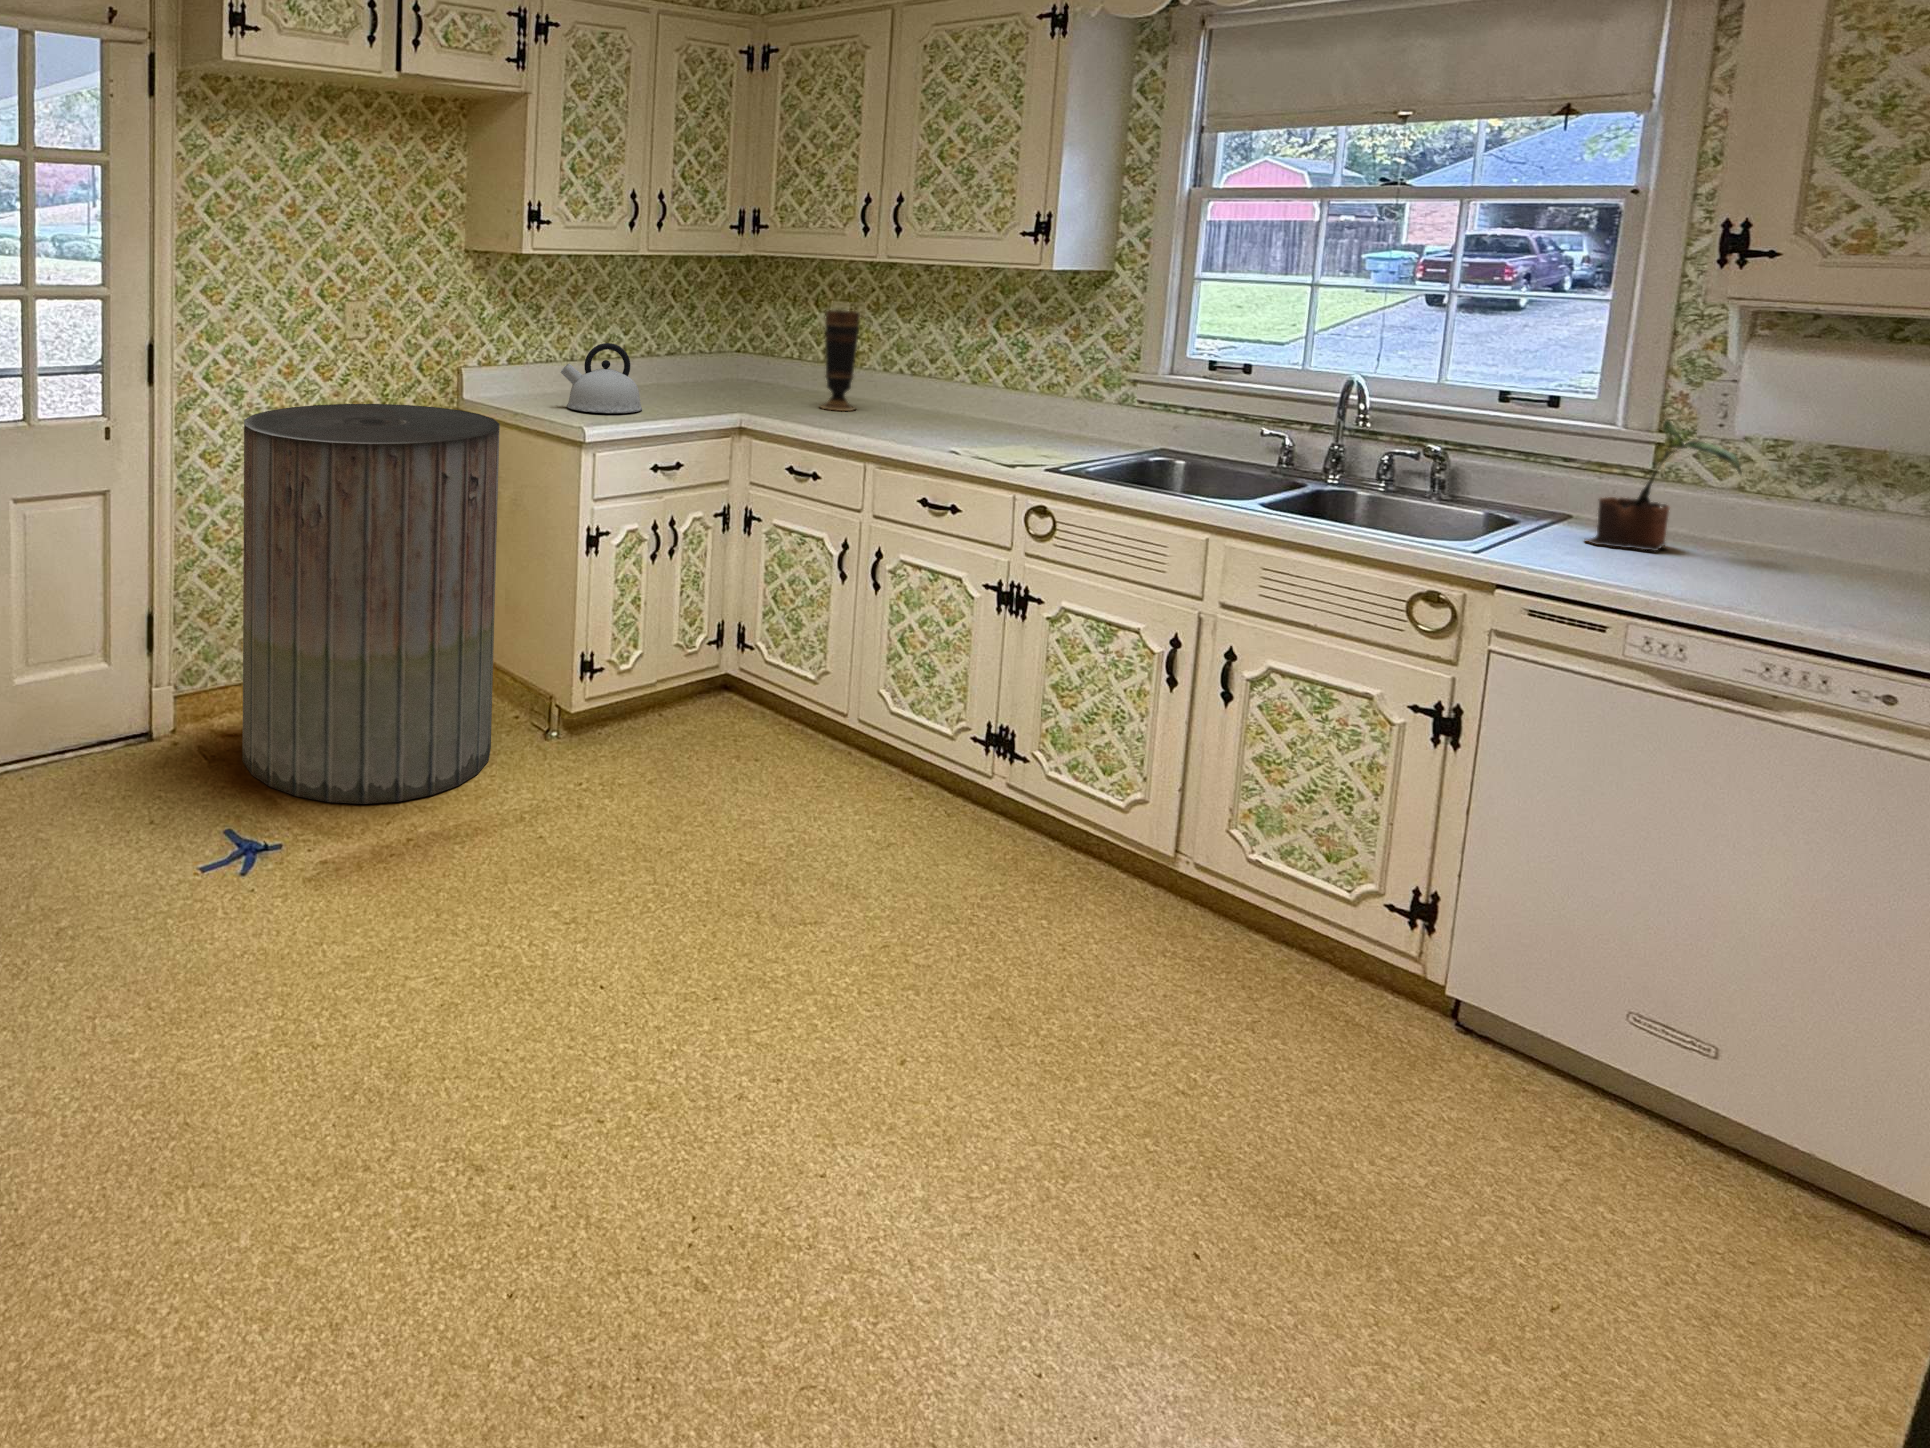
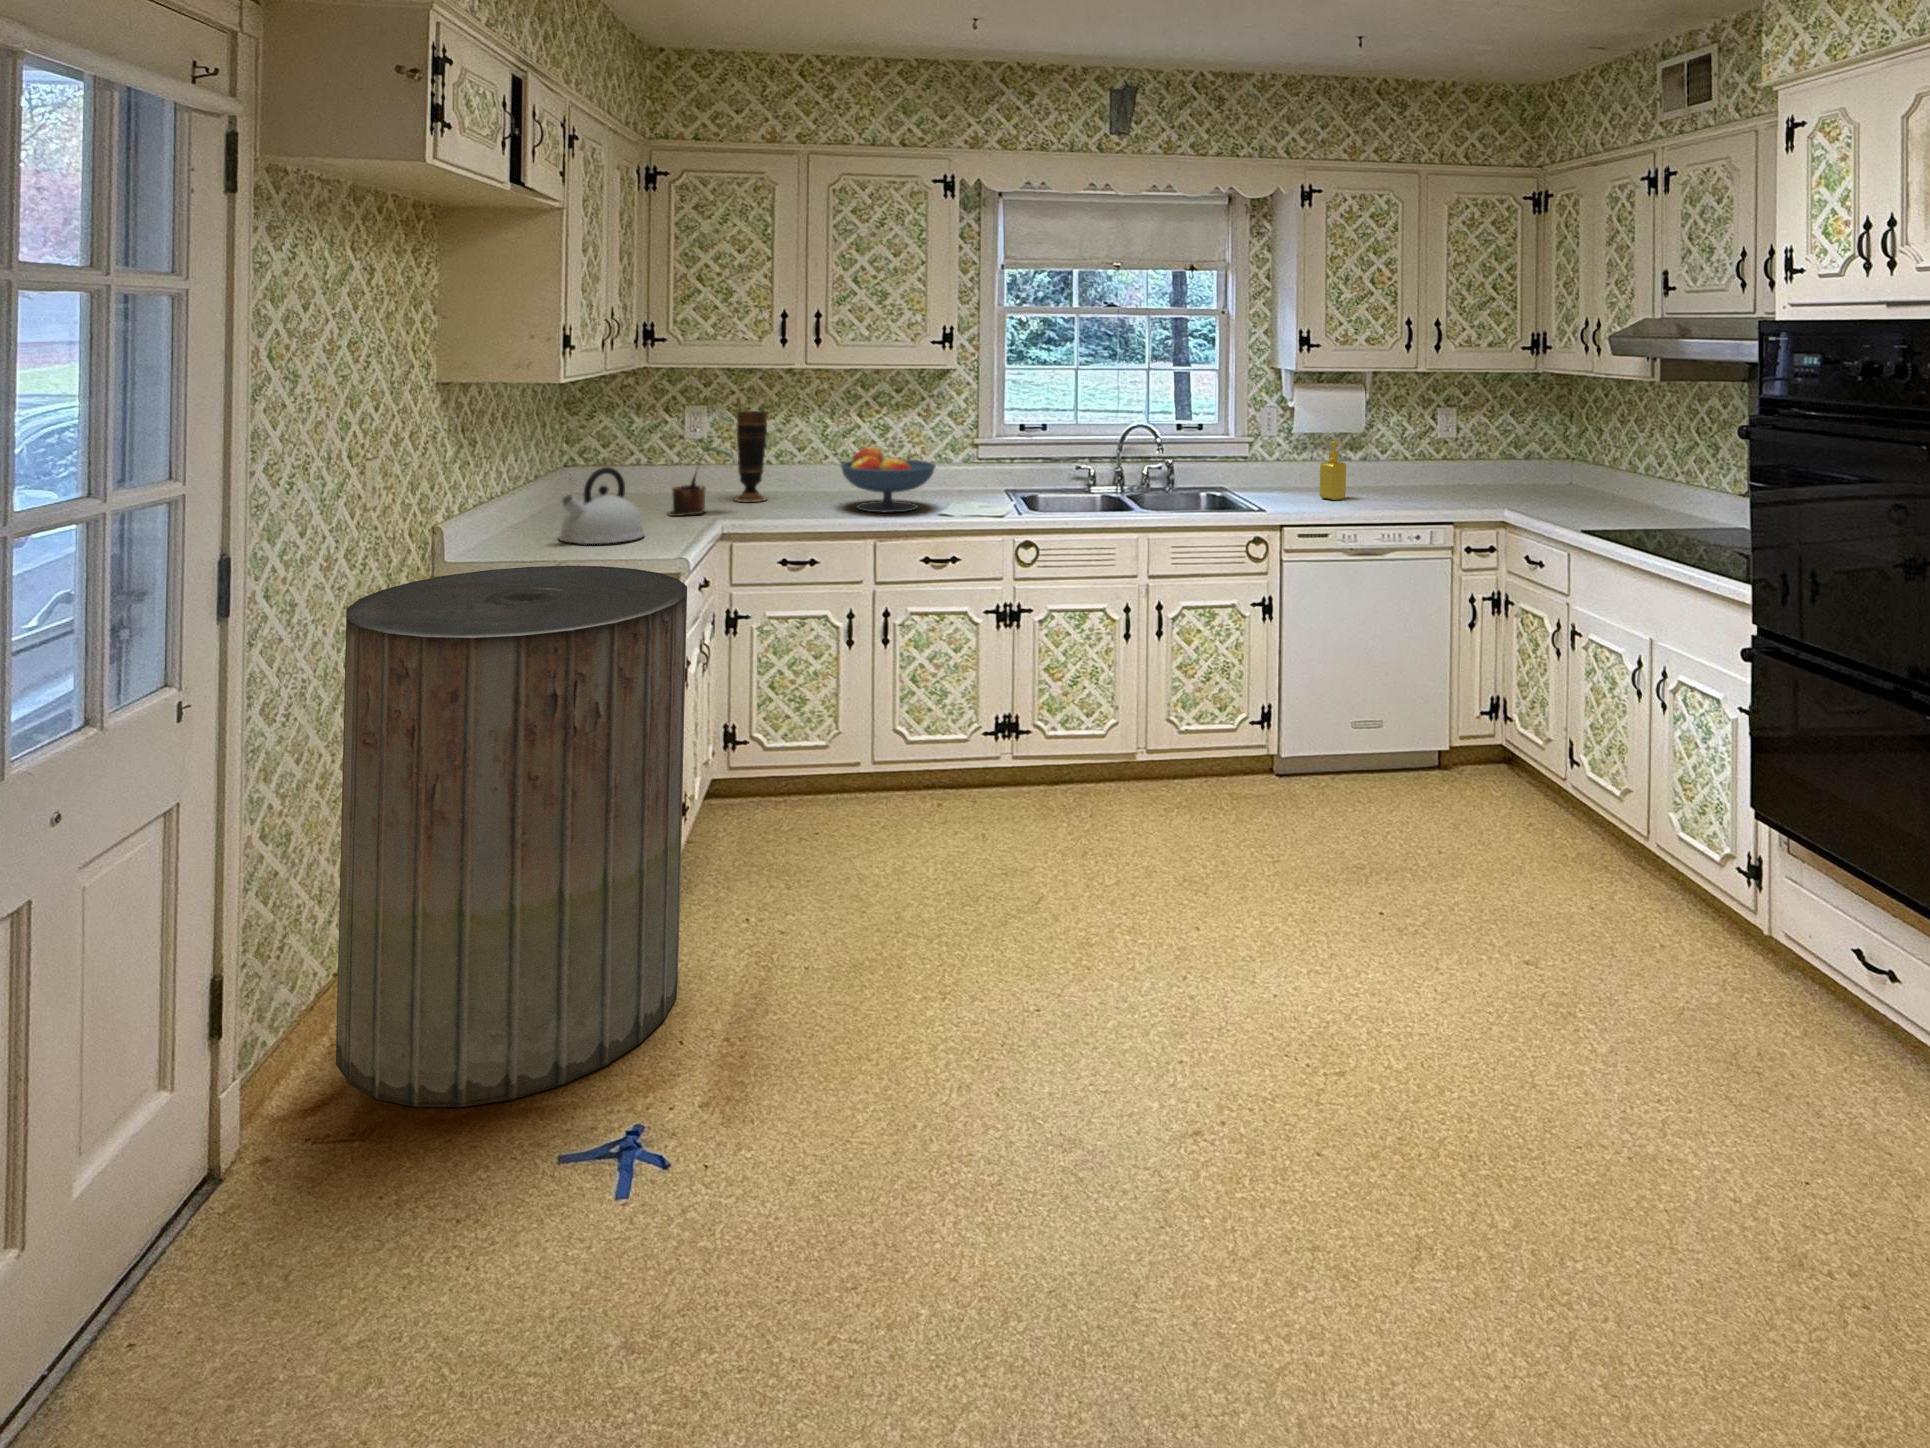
fruit bowl: none [879,360,1003,442] -> present [841,447,936,512]
potted plant: present [1585,420,1742,551] -> present [670,437,734,516]
soap dispenser: none [1780,449,1876,578] -> present [1320,441,1346,500]

